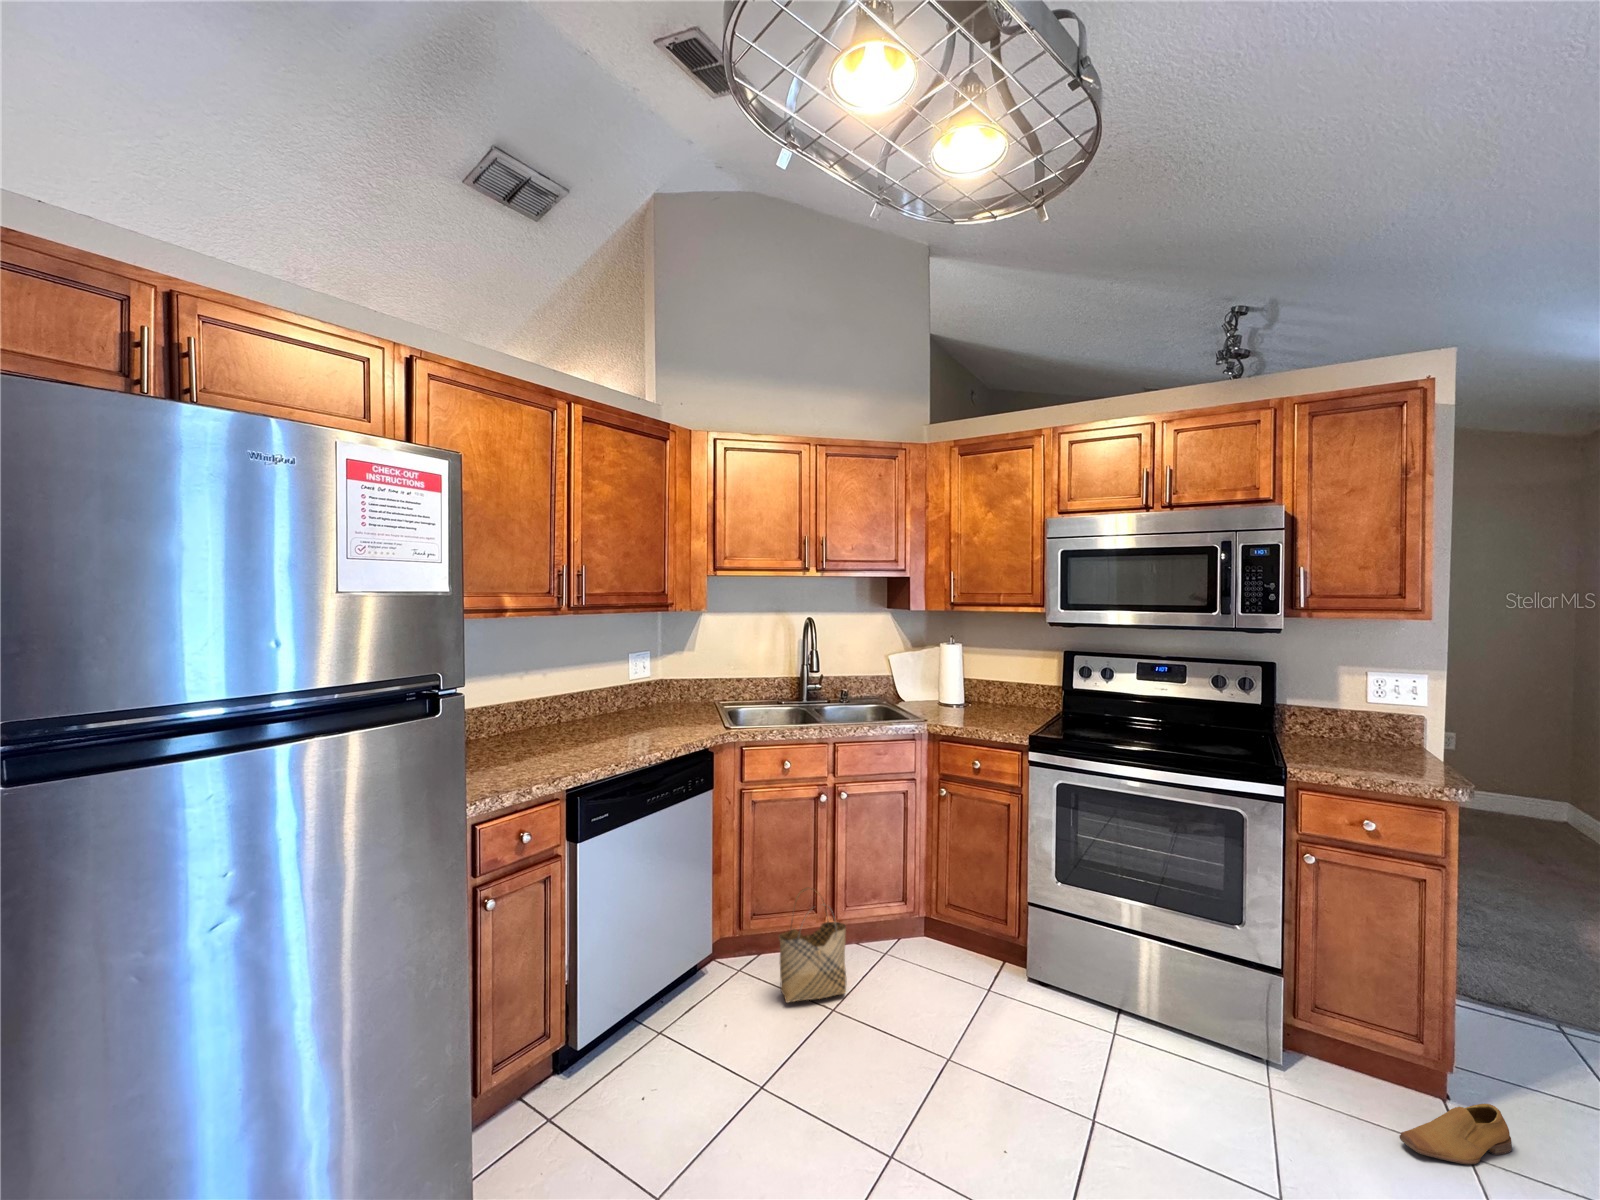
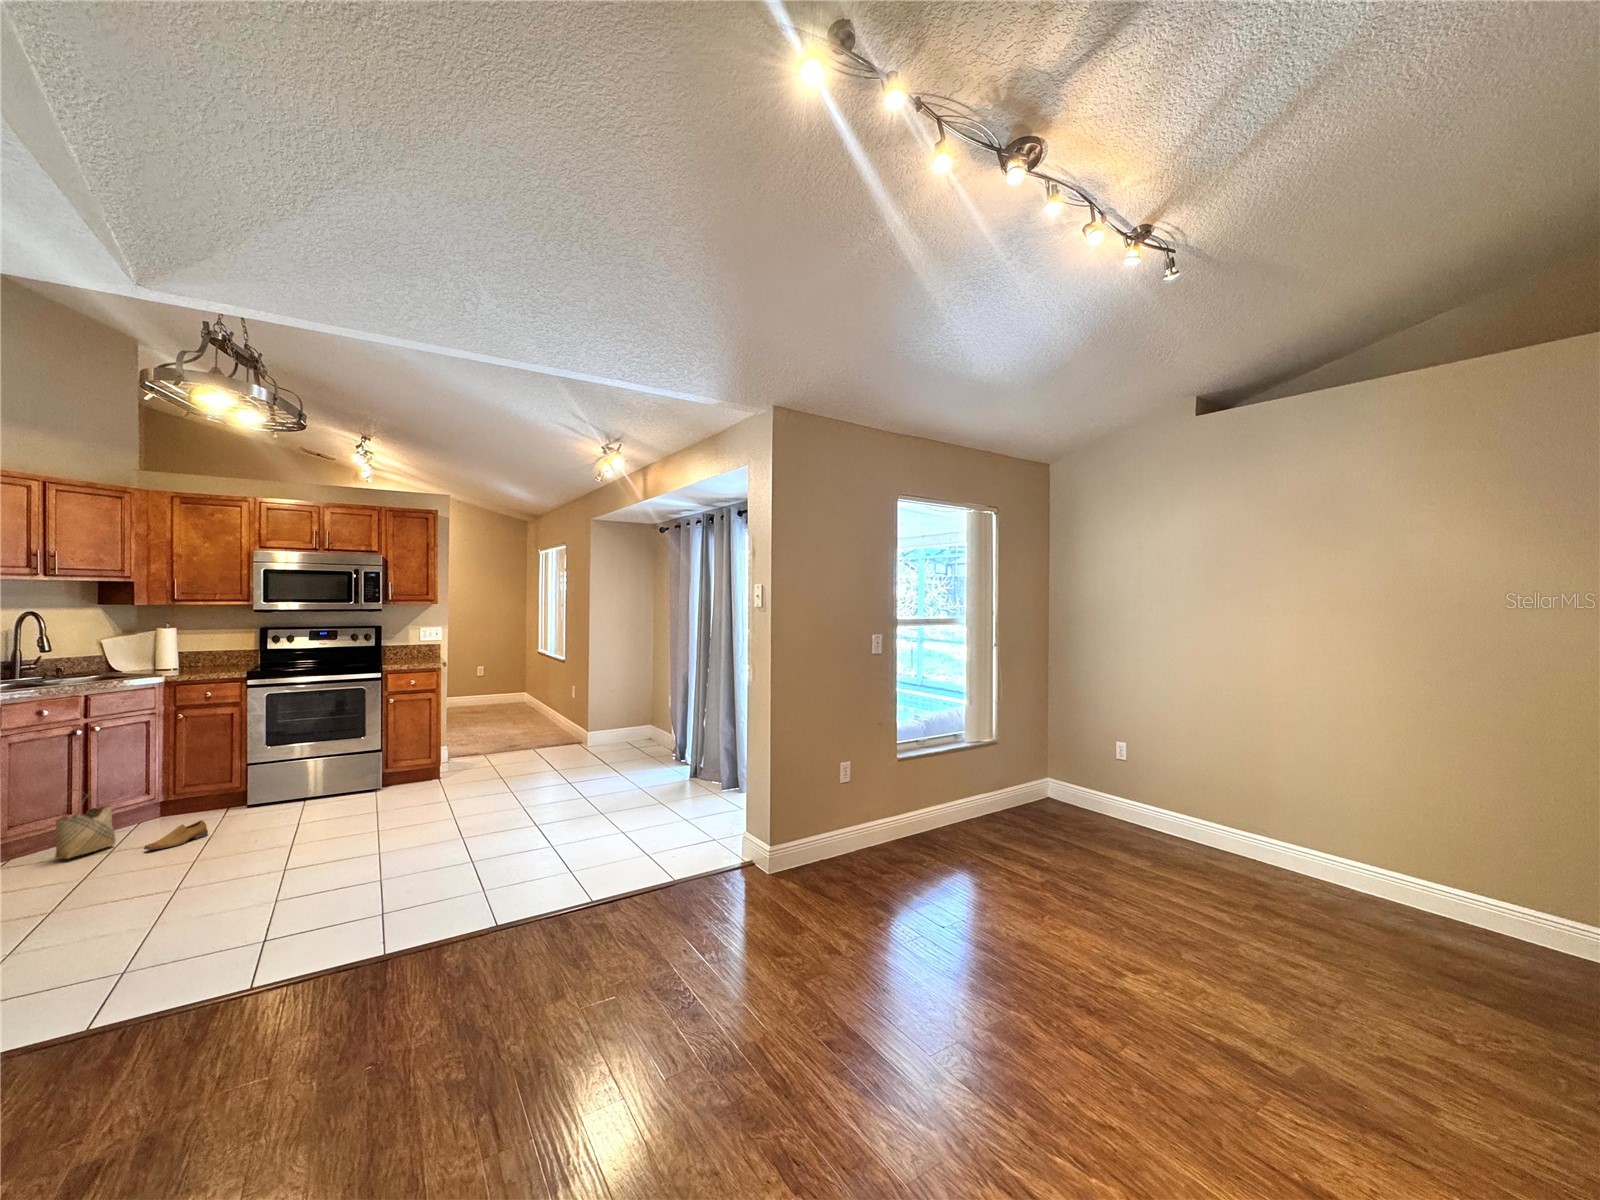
shoe: present [1400,1104,1512,1164] -> present [144,820,208,850]

